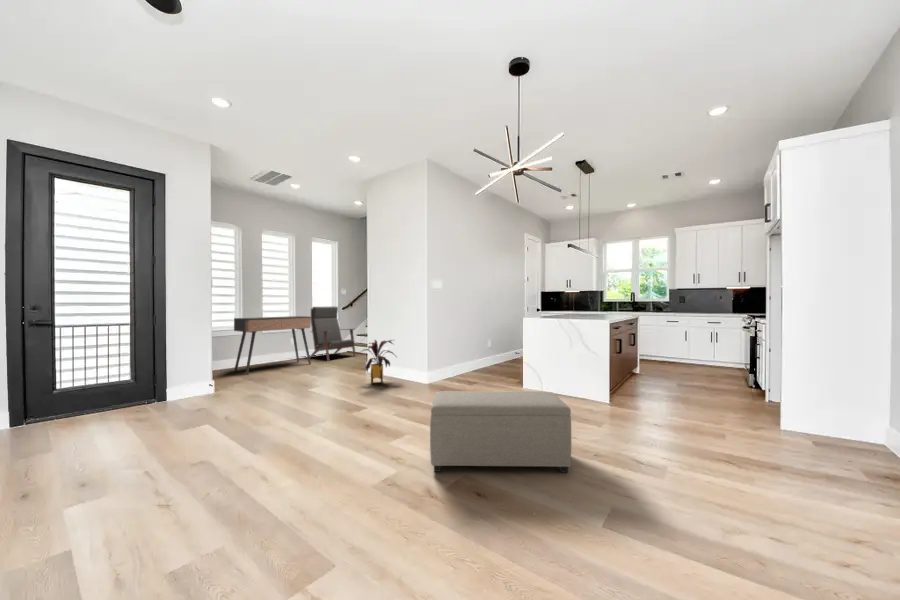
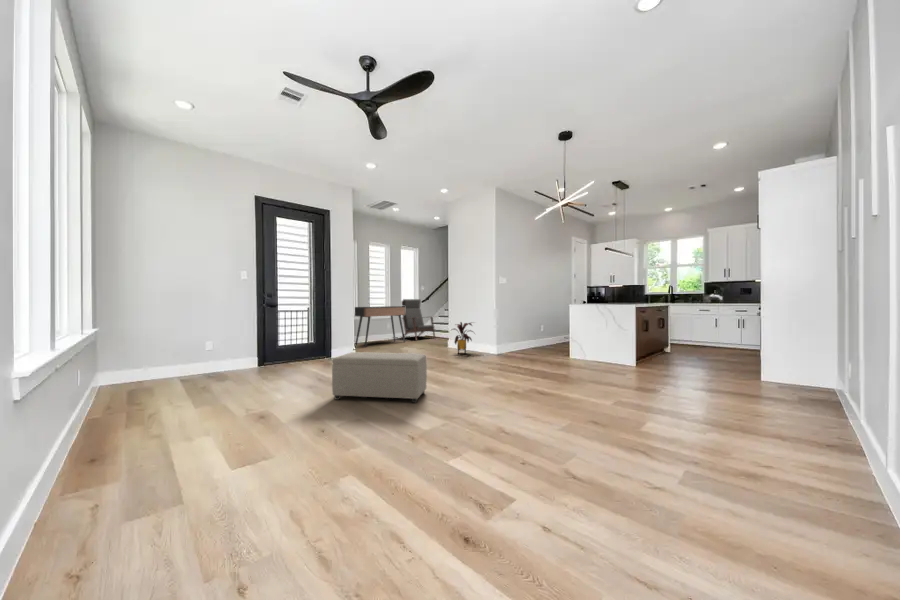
ottoman: present [430,391,571,473] -> present [332,352,427,403]

